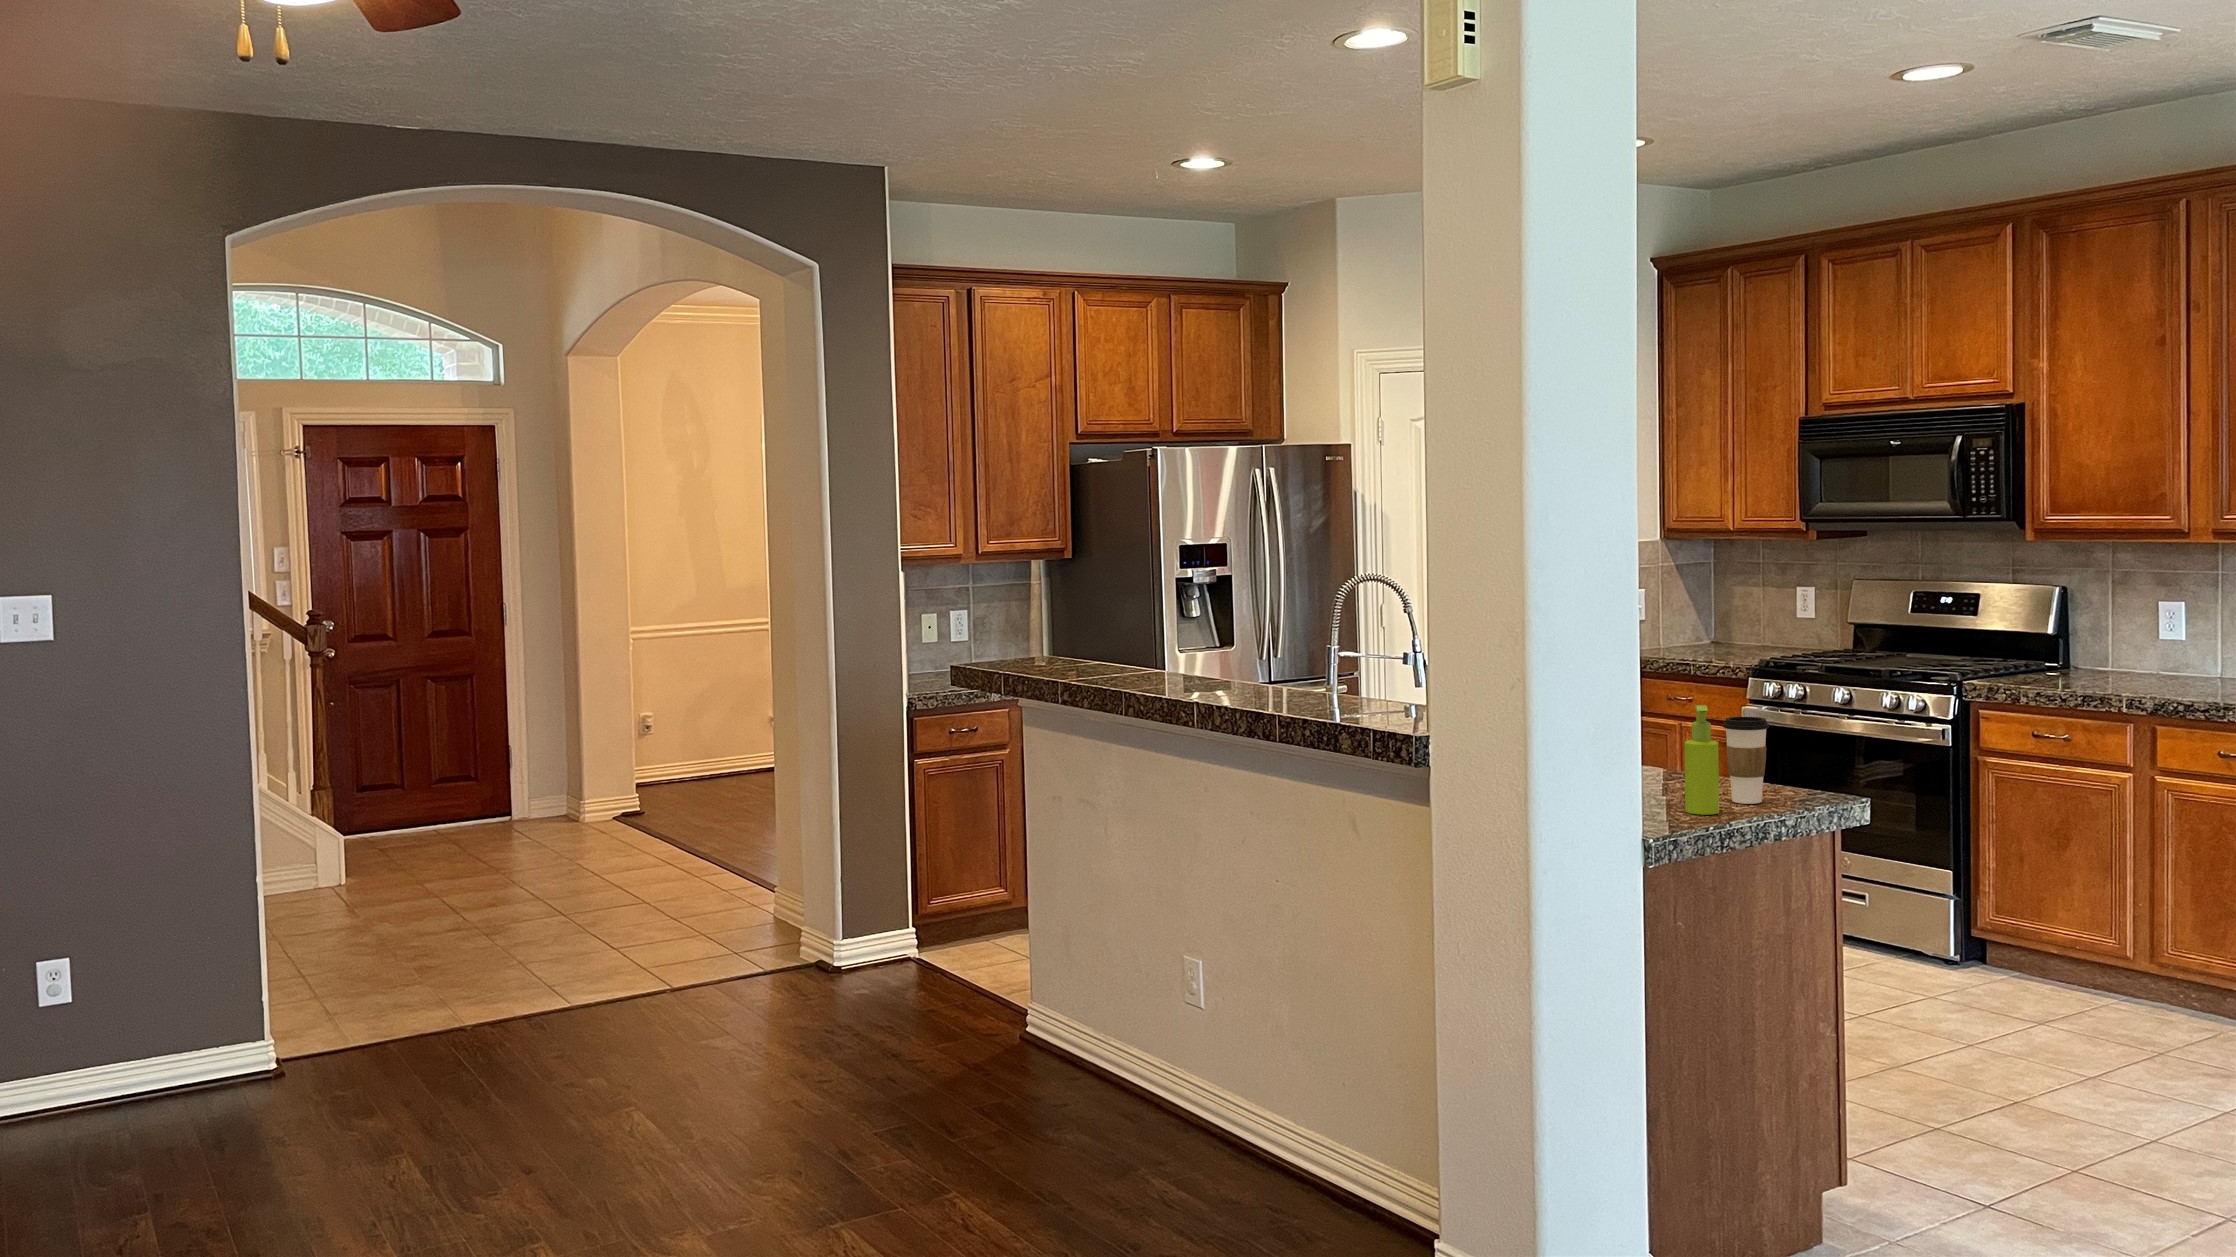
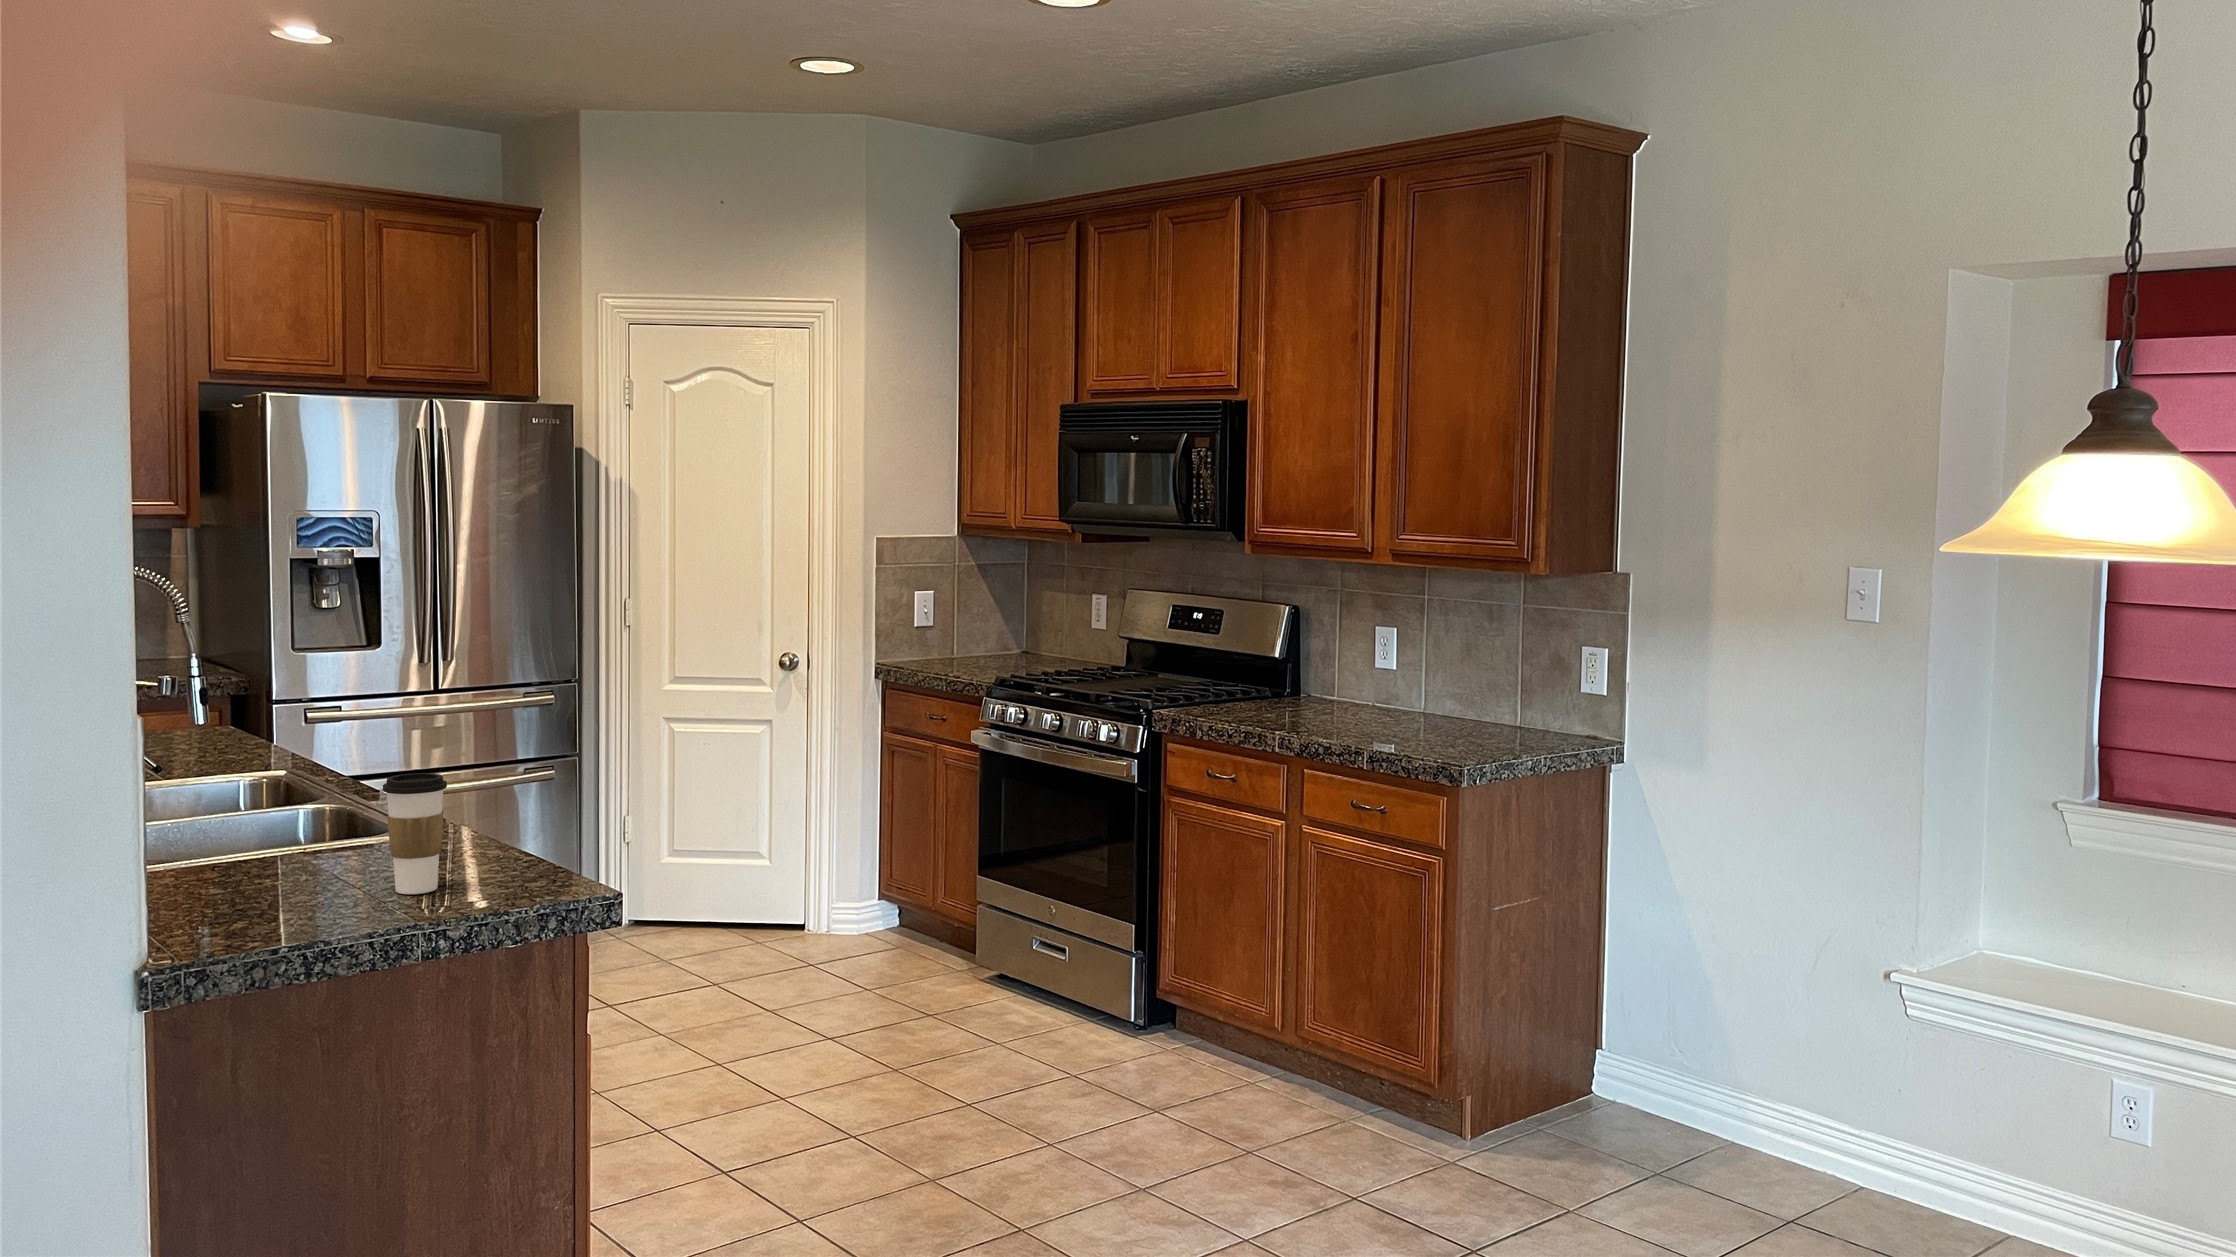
soap dispenser: present [1685,705,1719,815] -> none [268,760,321,915]

